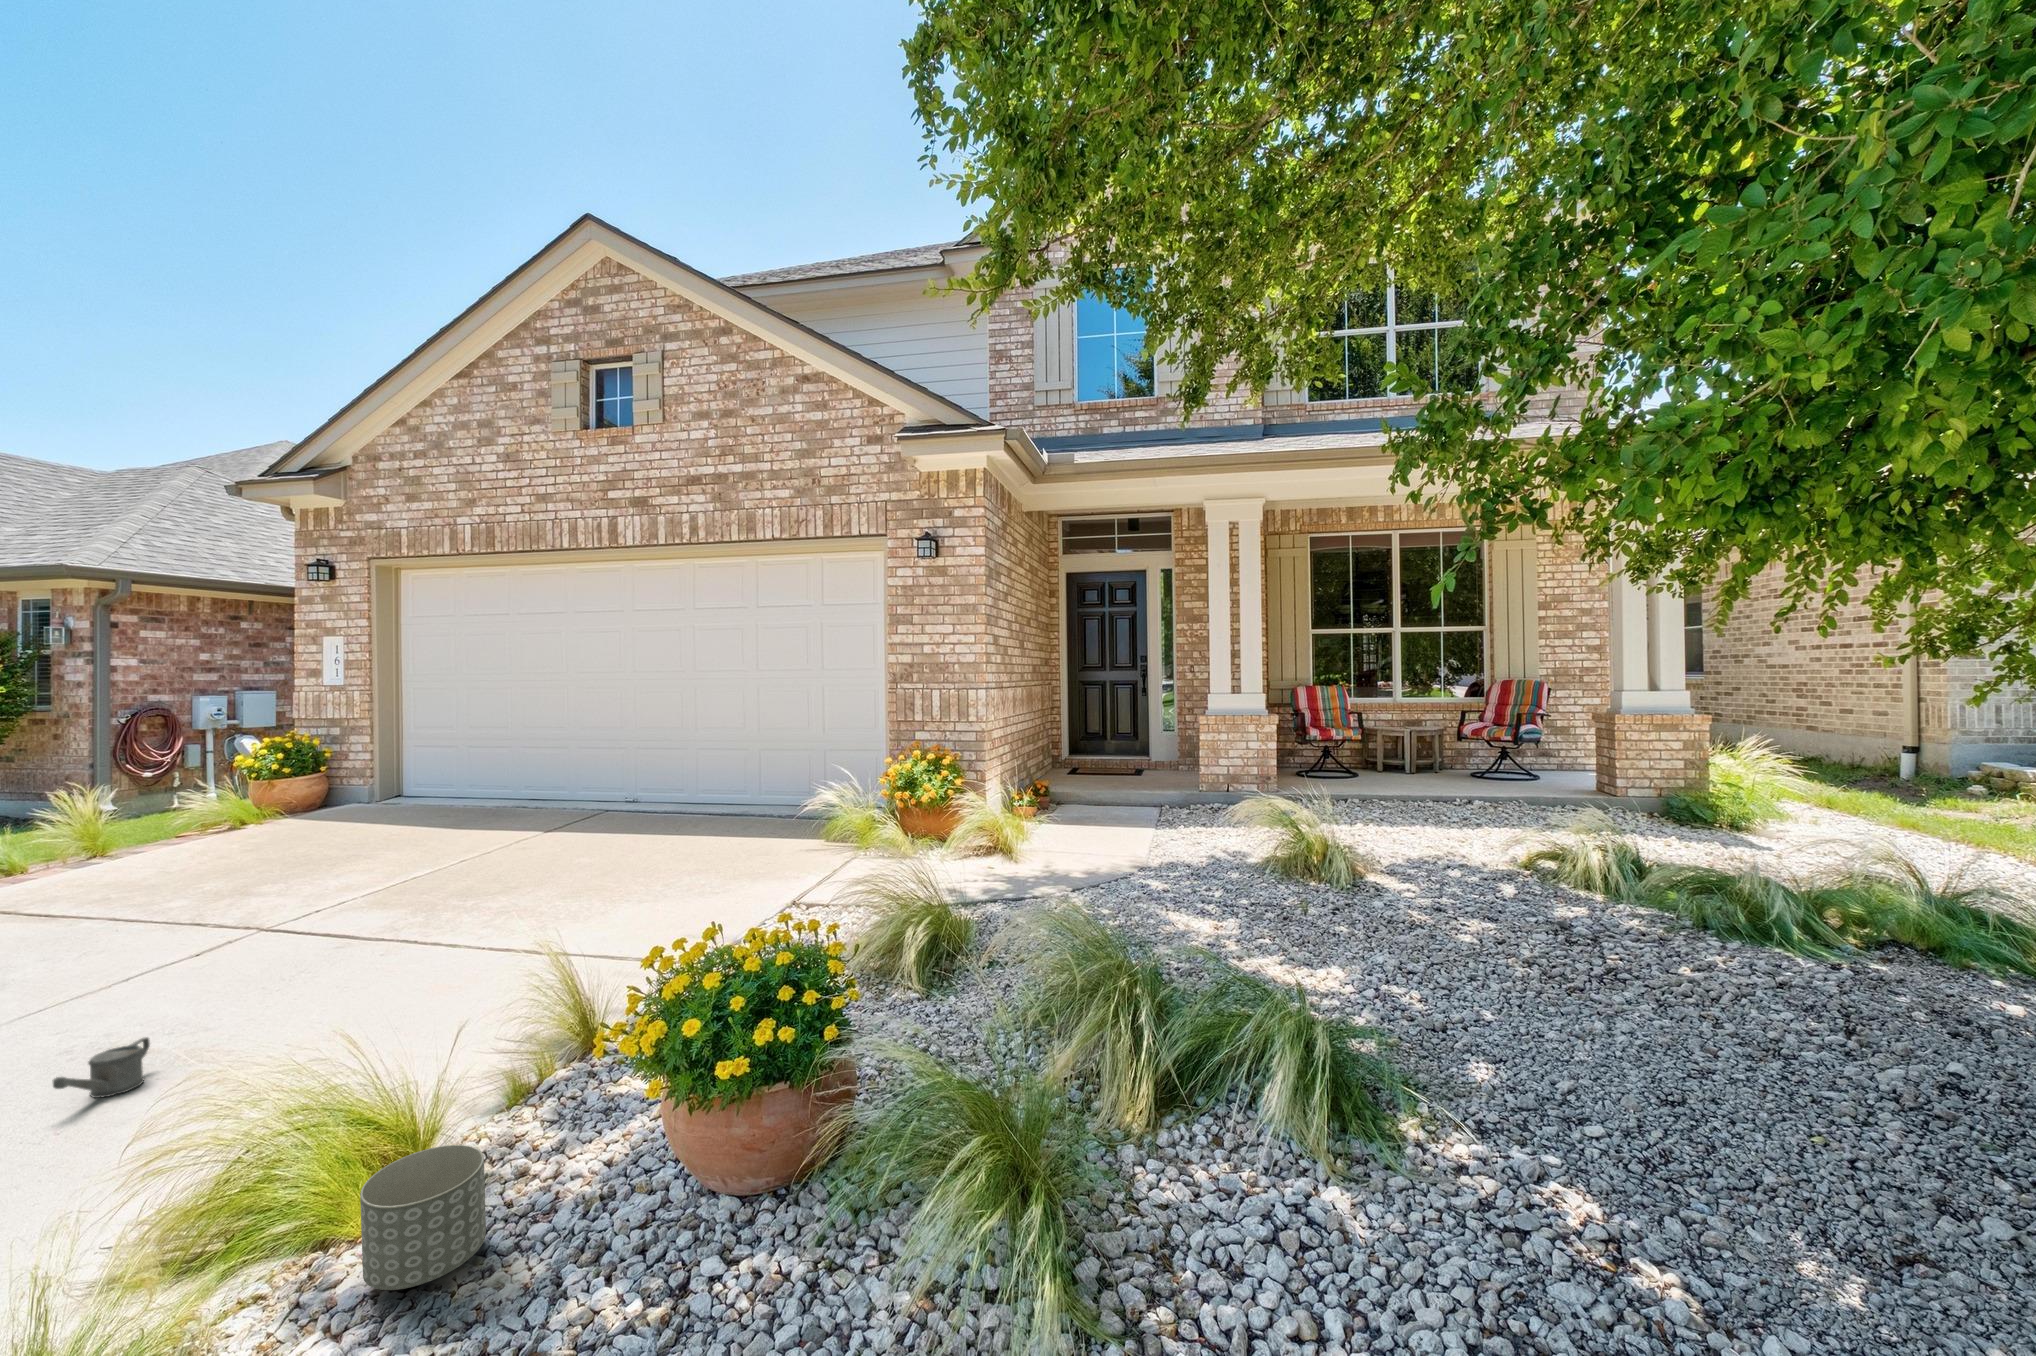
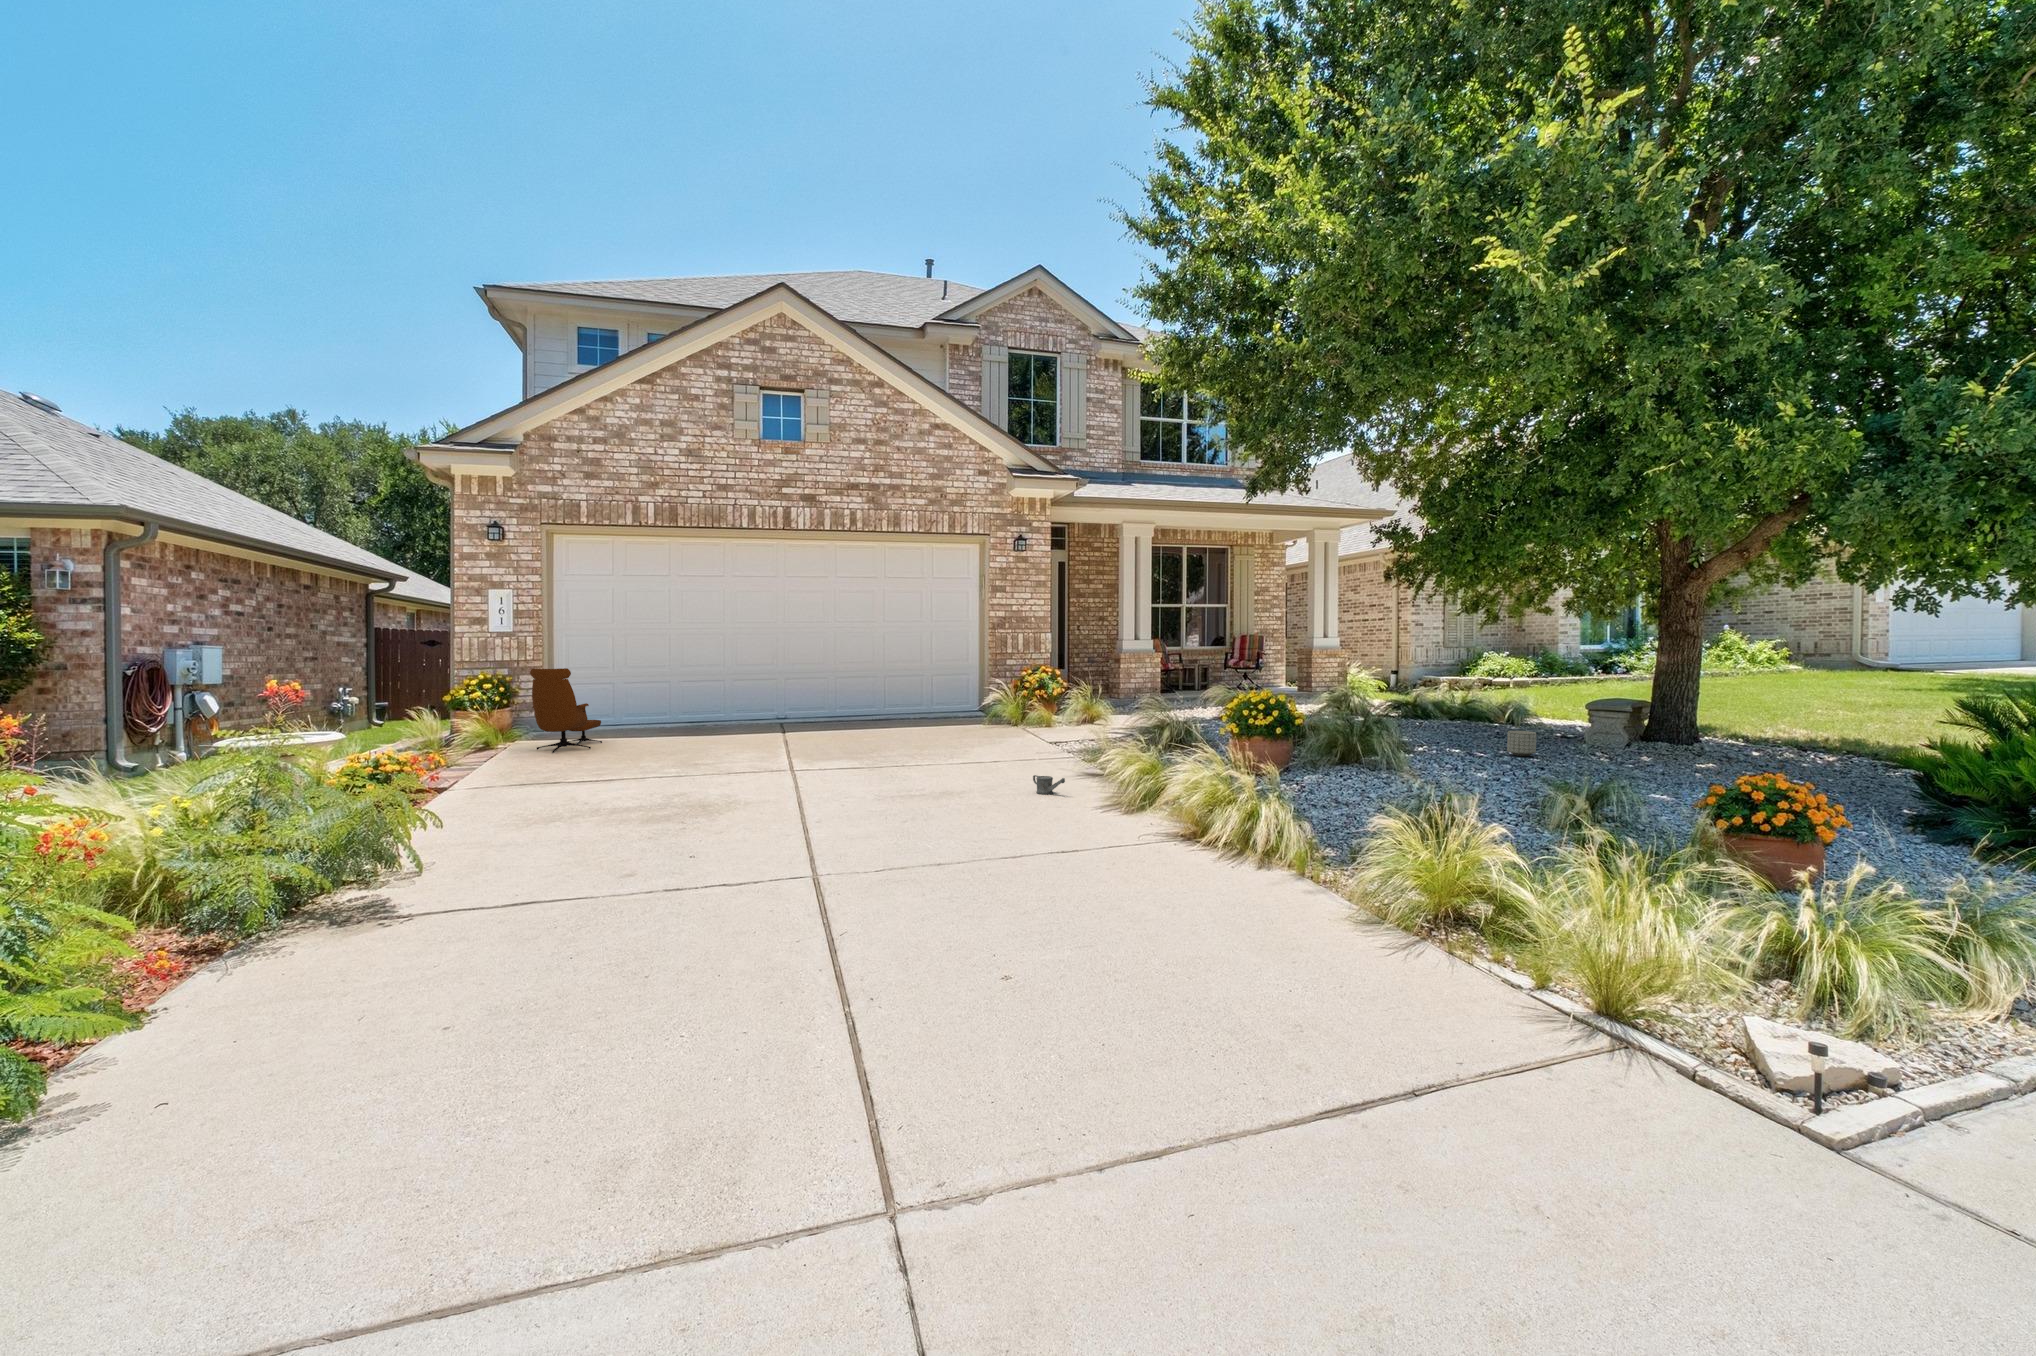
lounge chair: none [269,726,417,827] -> present [530,668,602,753]
planter: present [360,1145,486,1290] -> present [1507,731,1536,756]

